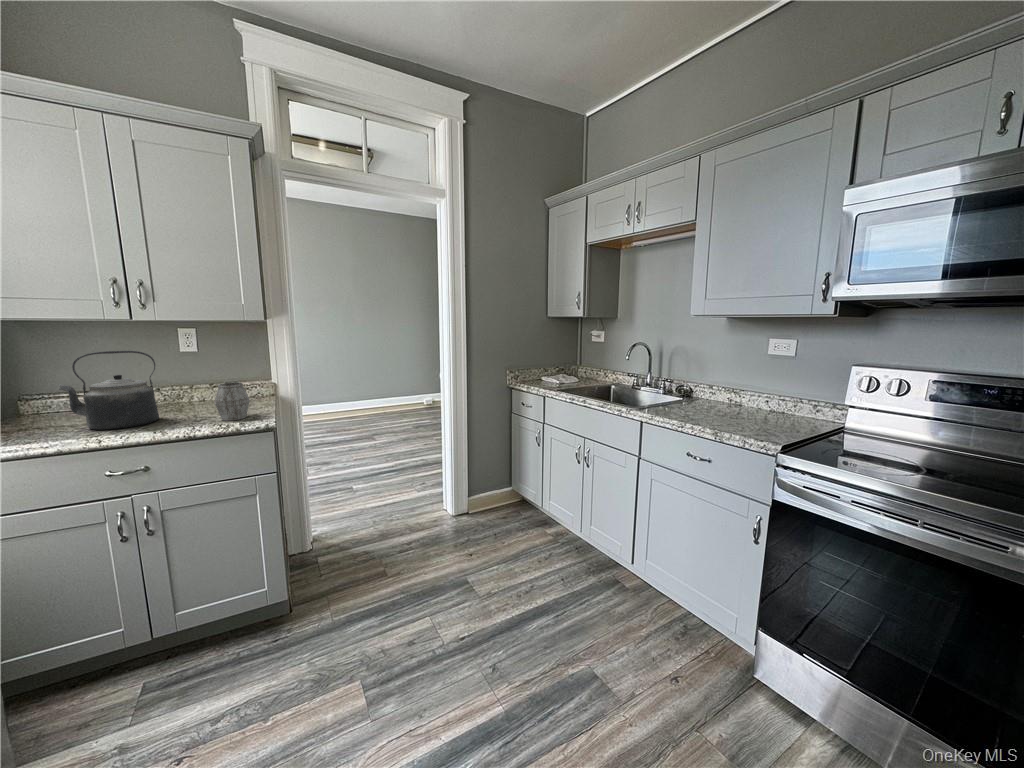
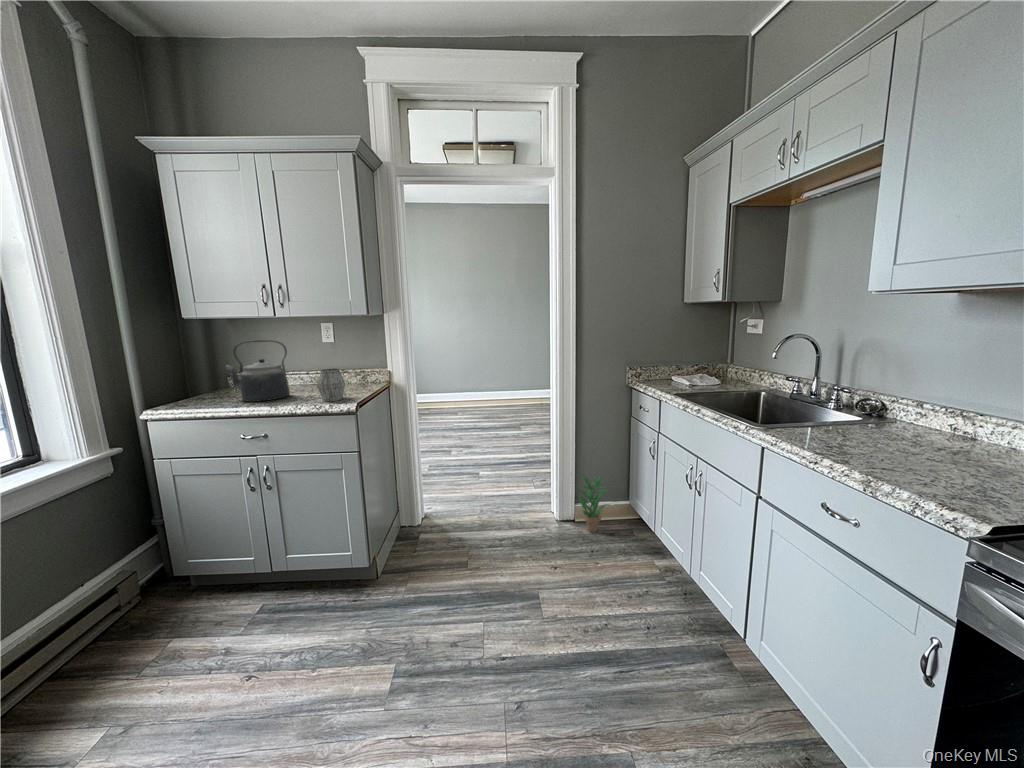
potted plant: none [472,466,502,518] -> present [579,476,608,532]

